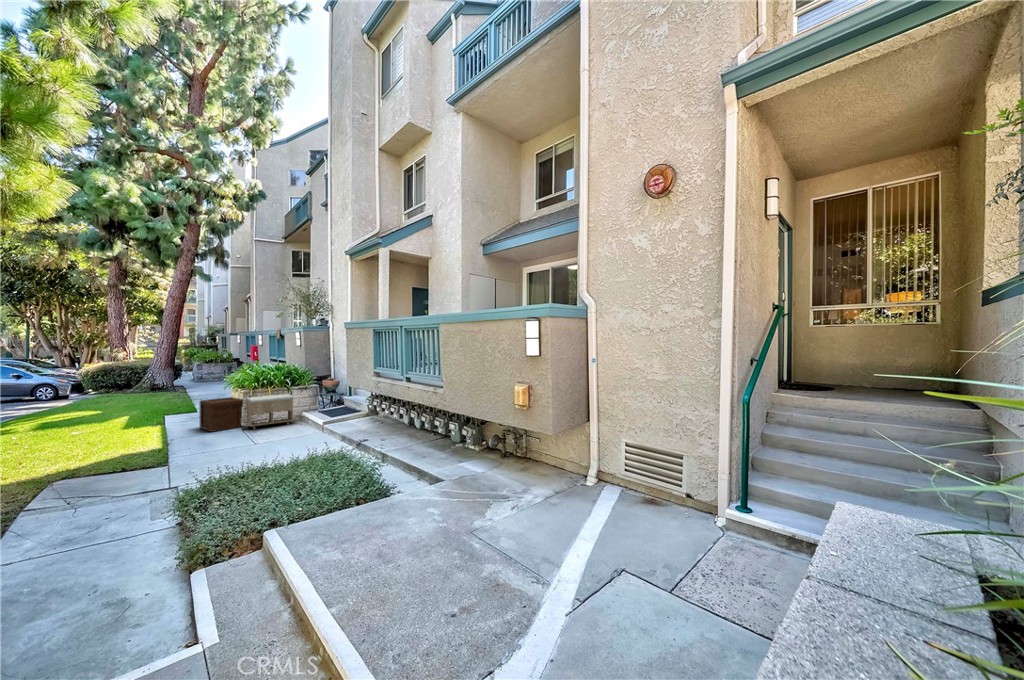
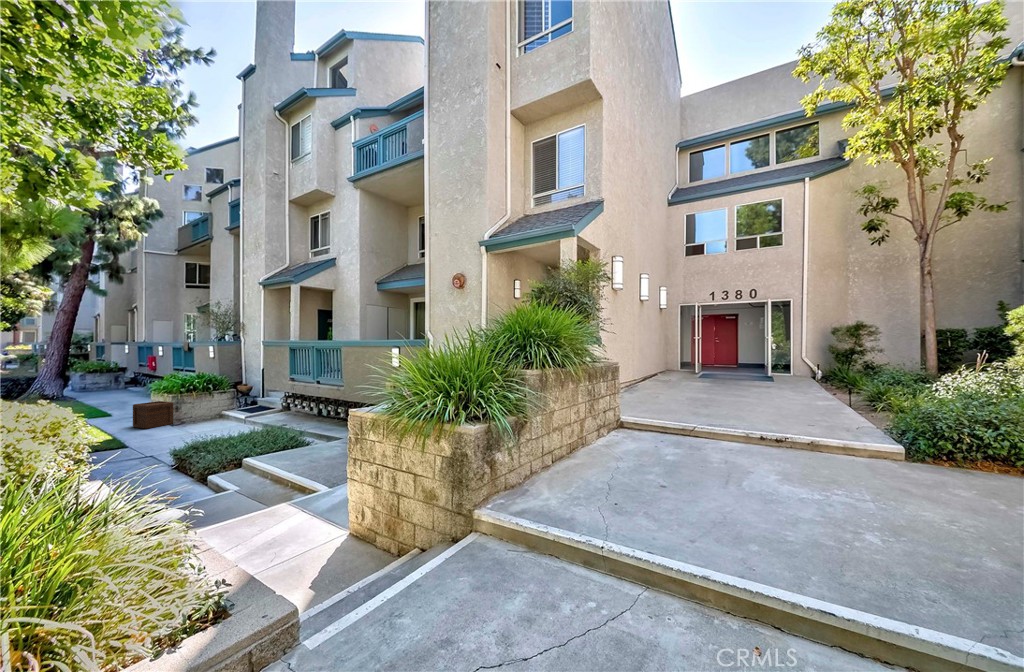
storage bench: present [246,394,293,429] -> none [176,397,218,425]

